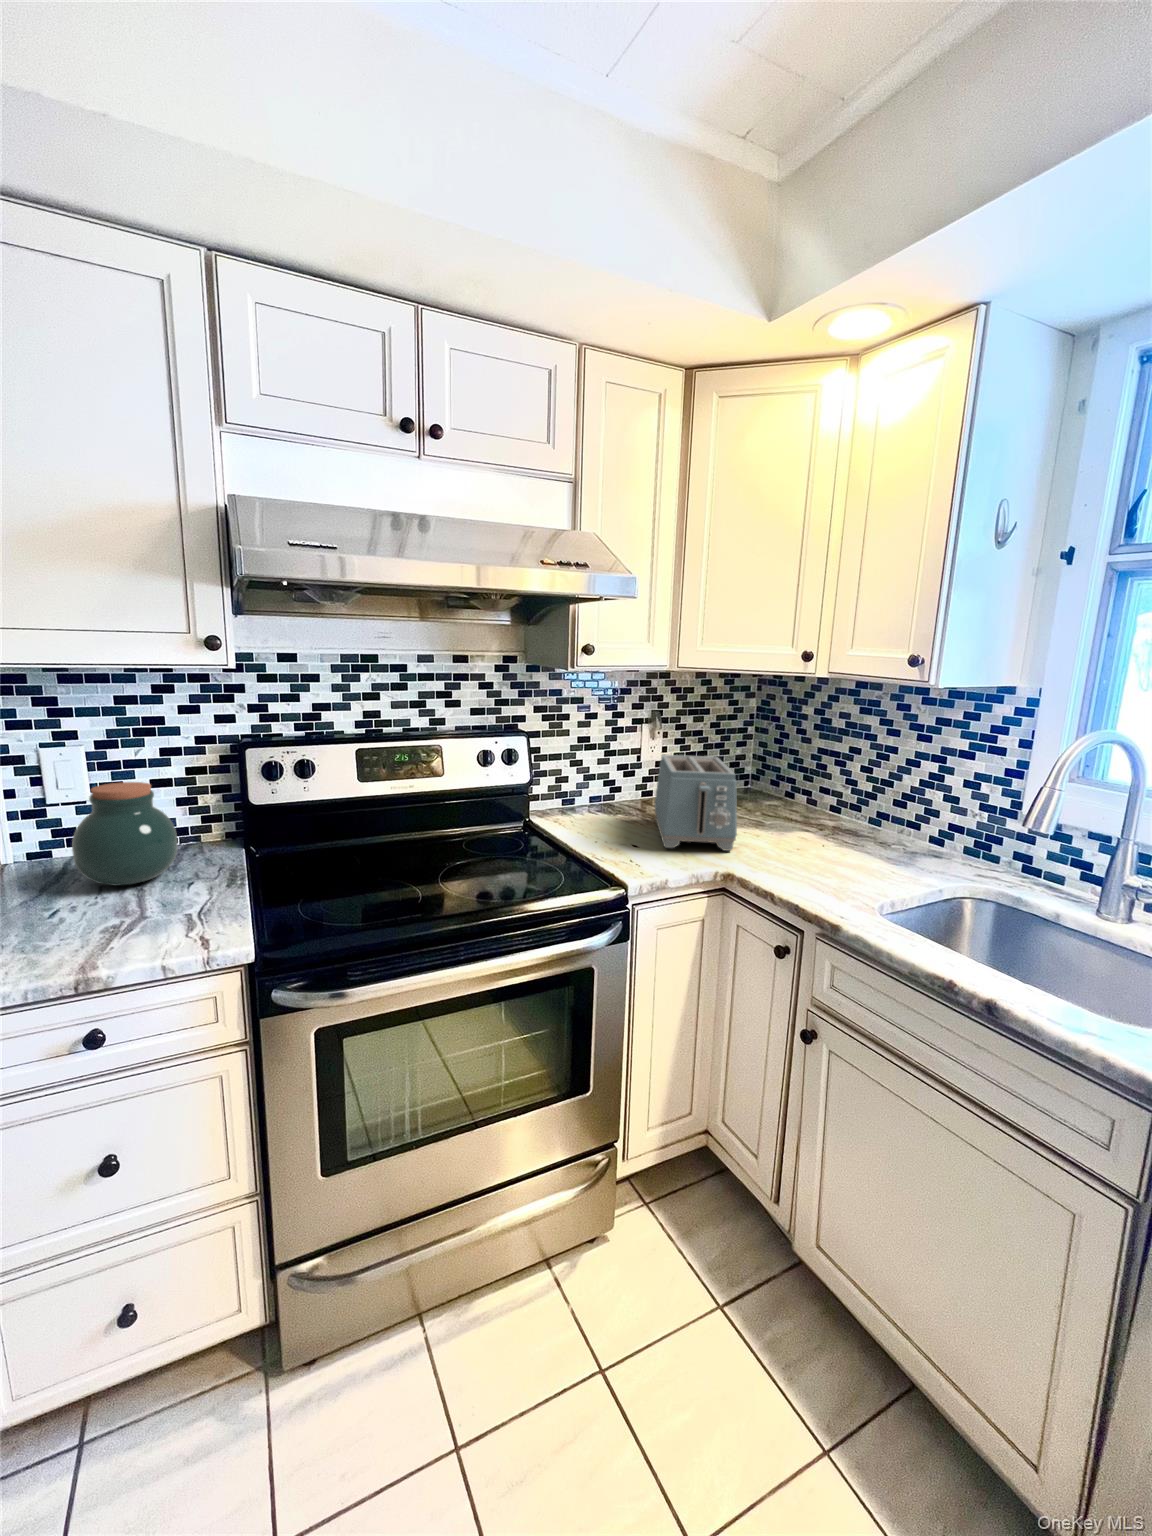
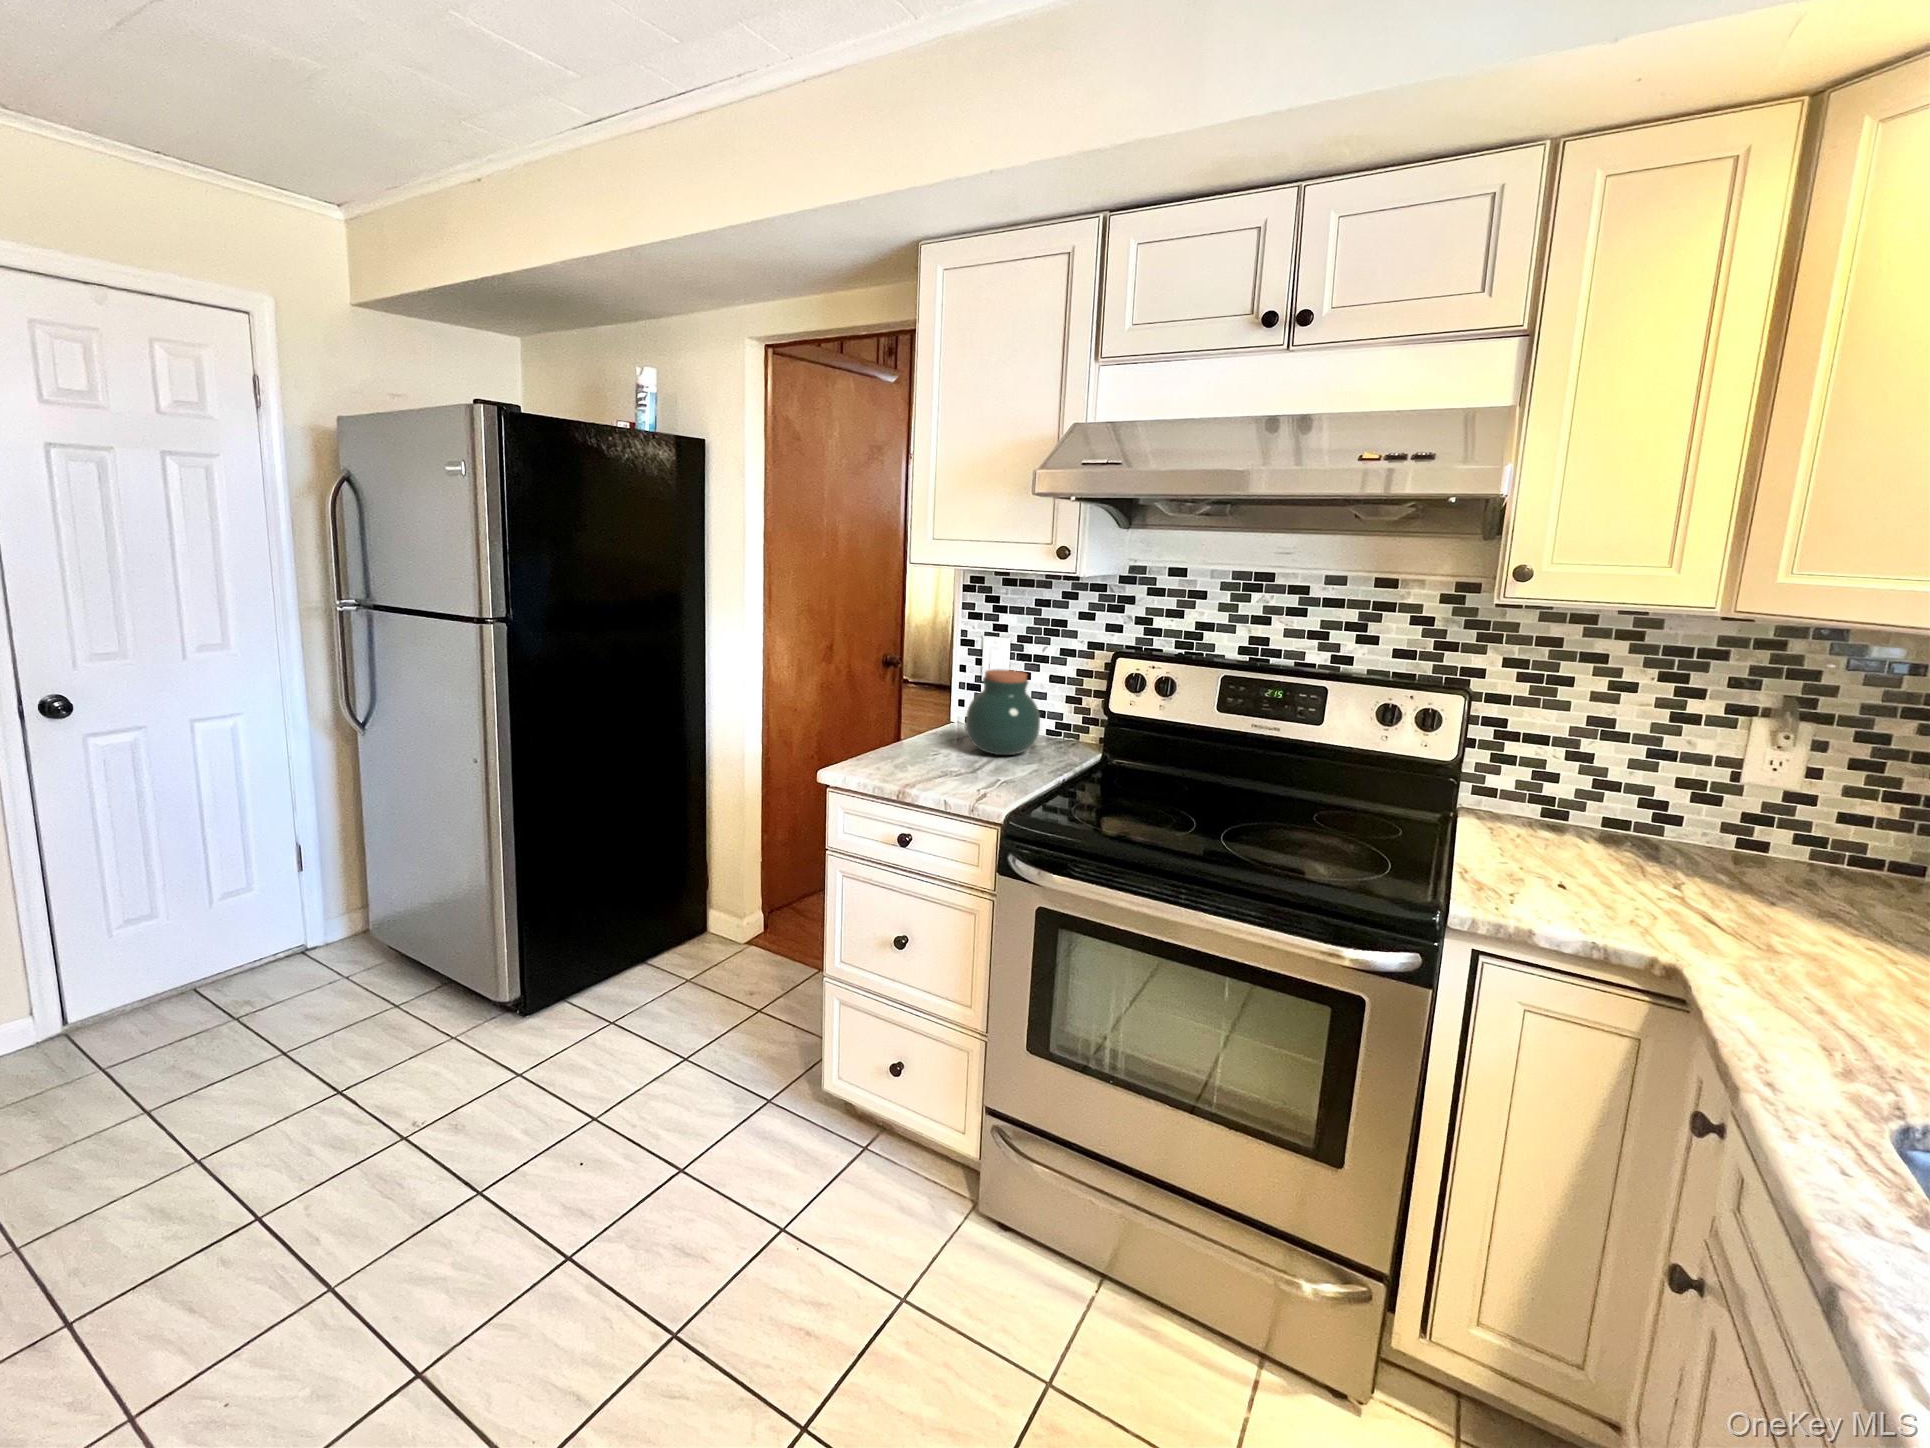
toaster: present [655,755,737,851] -> none [1622,770,1873,960]

